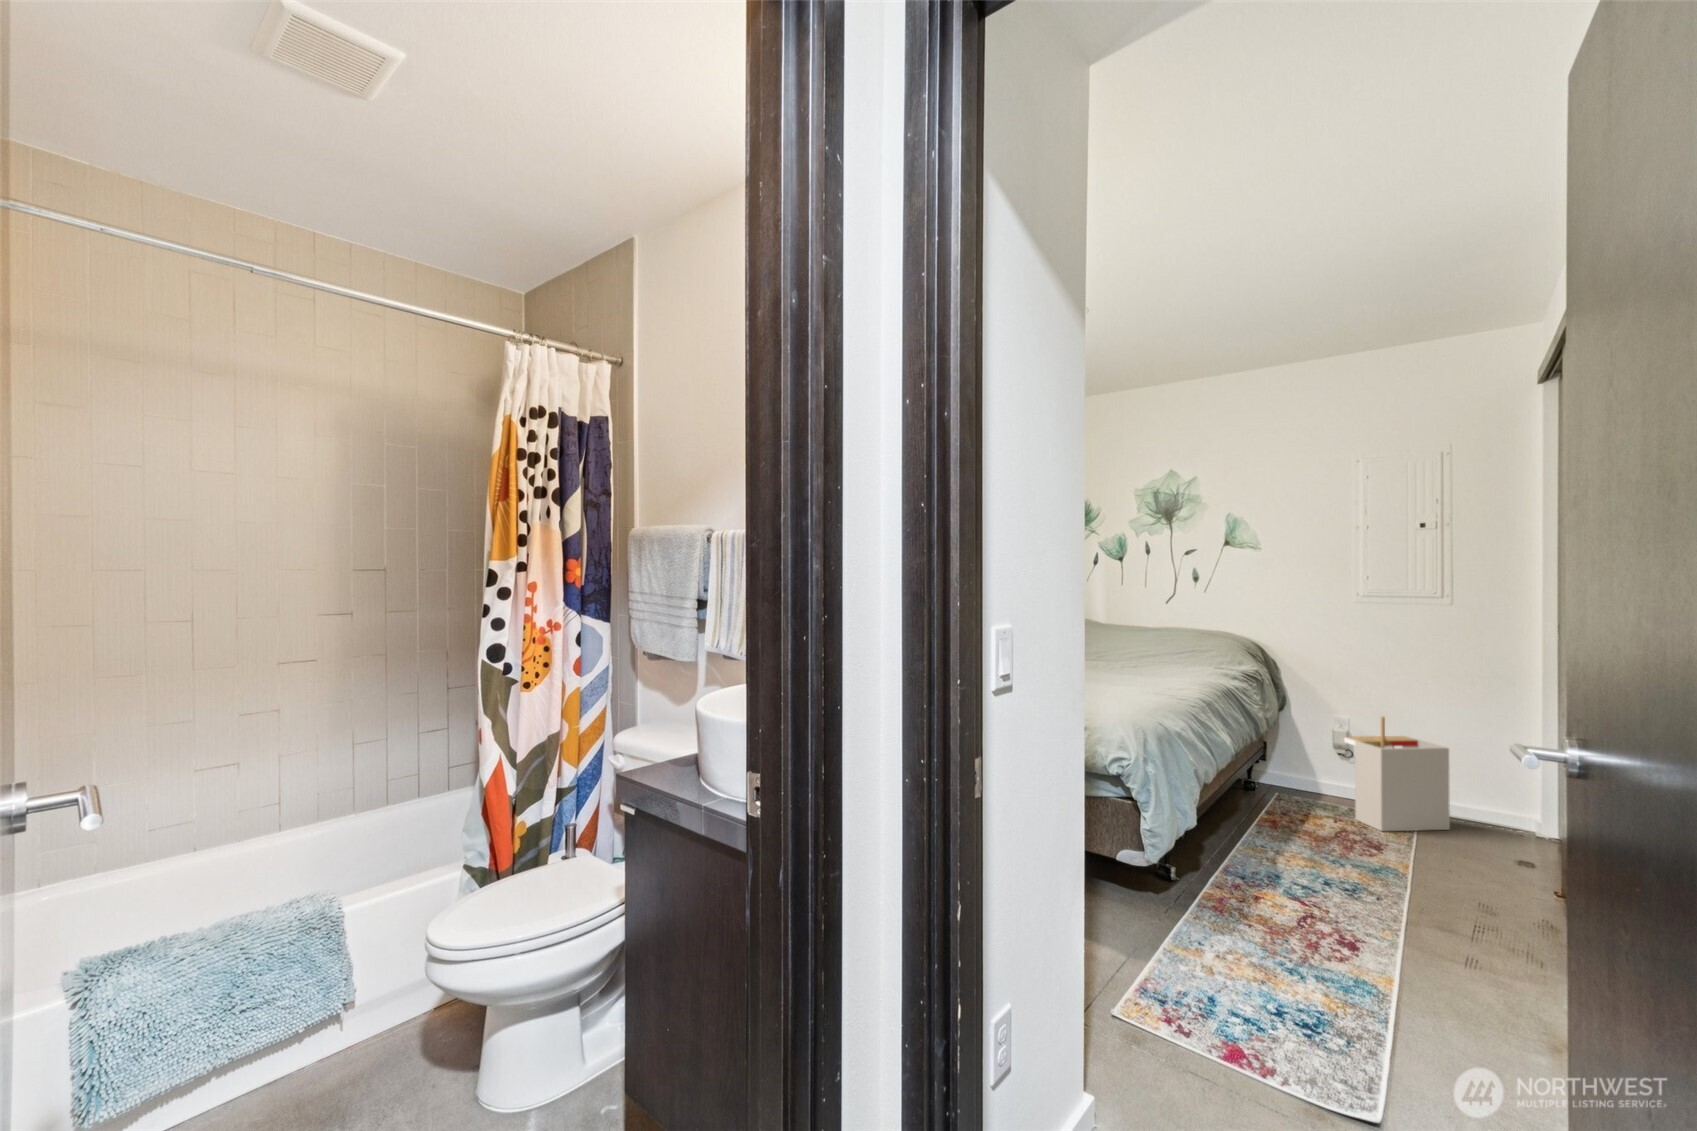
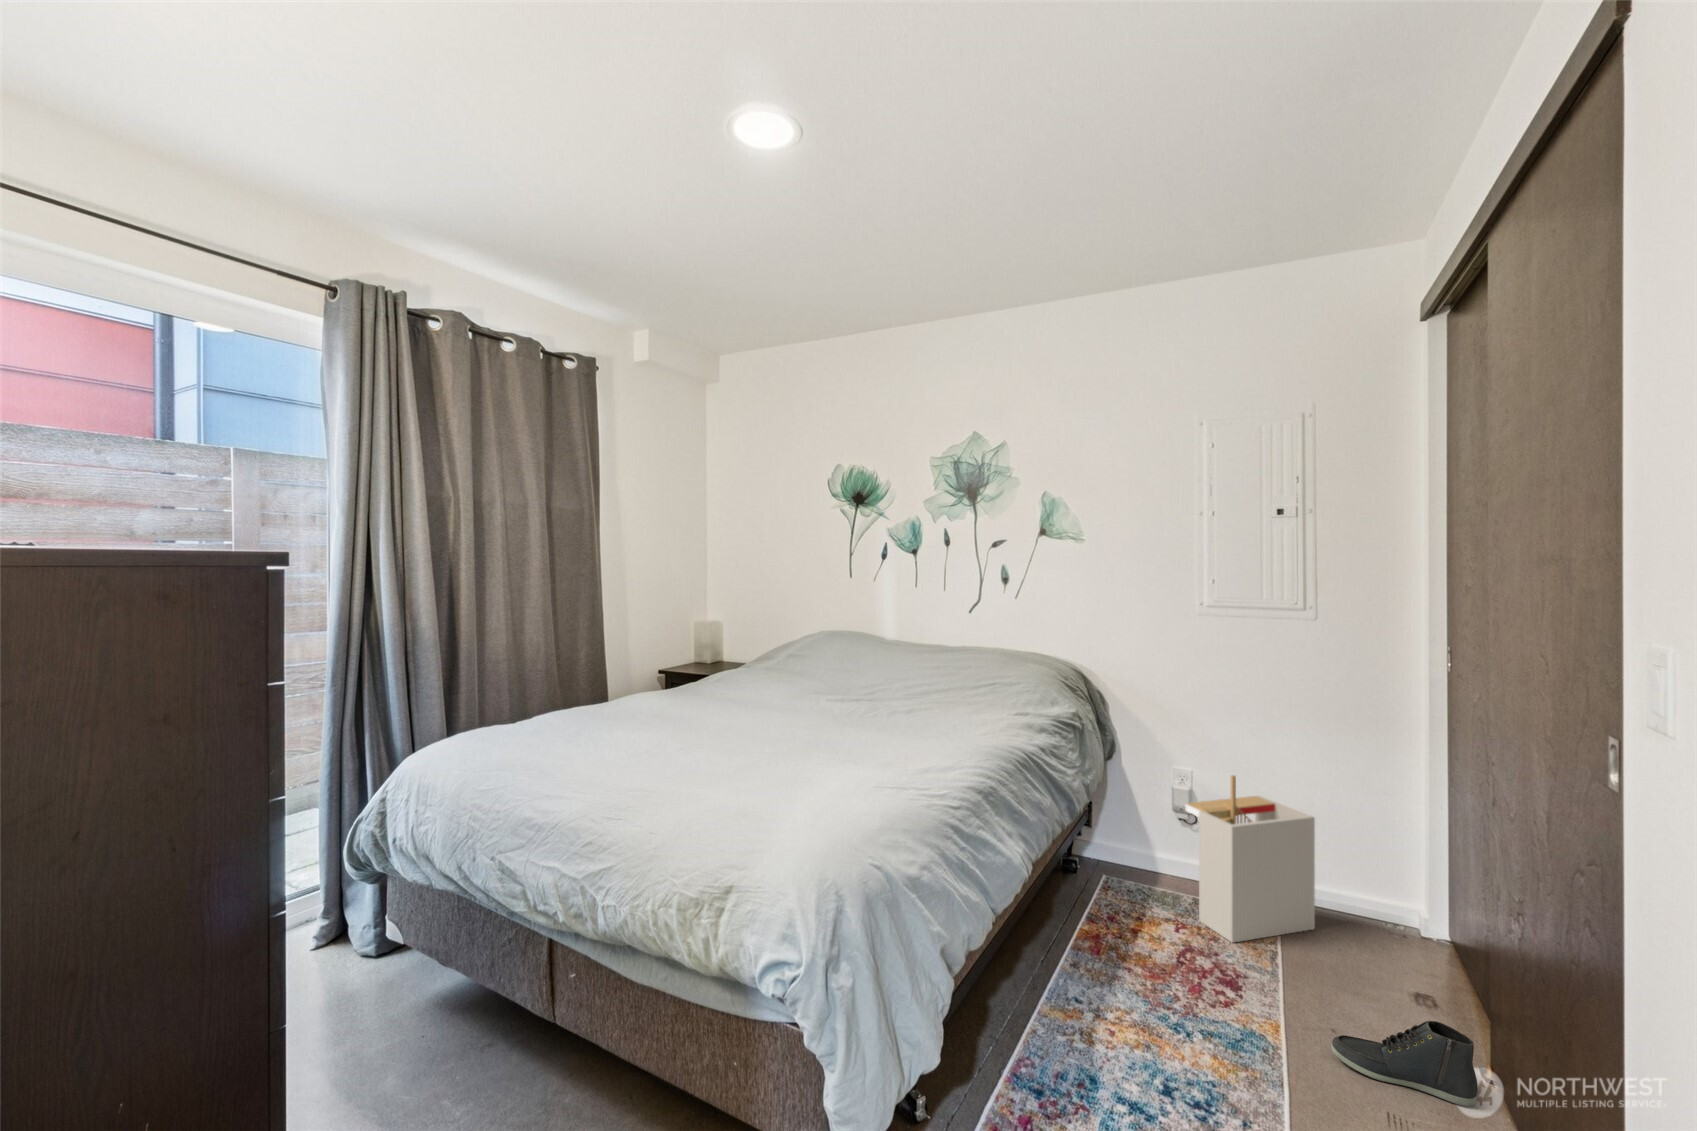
sneaker: none [1452,859,1556,910] -> present [1331,1021,1478,1106]

